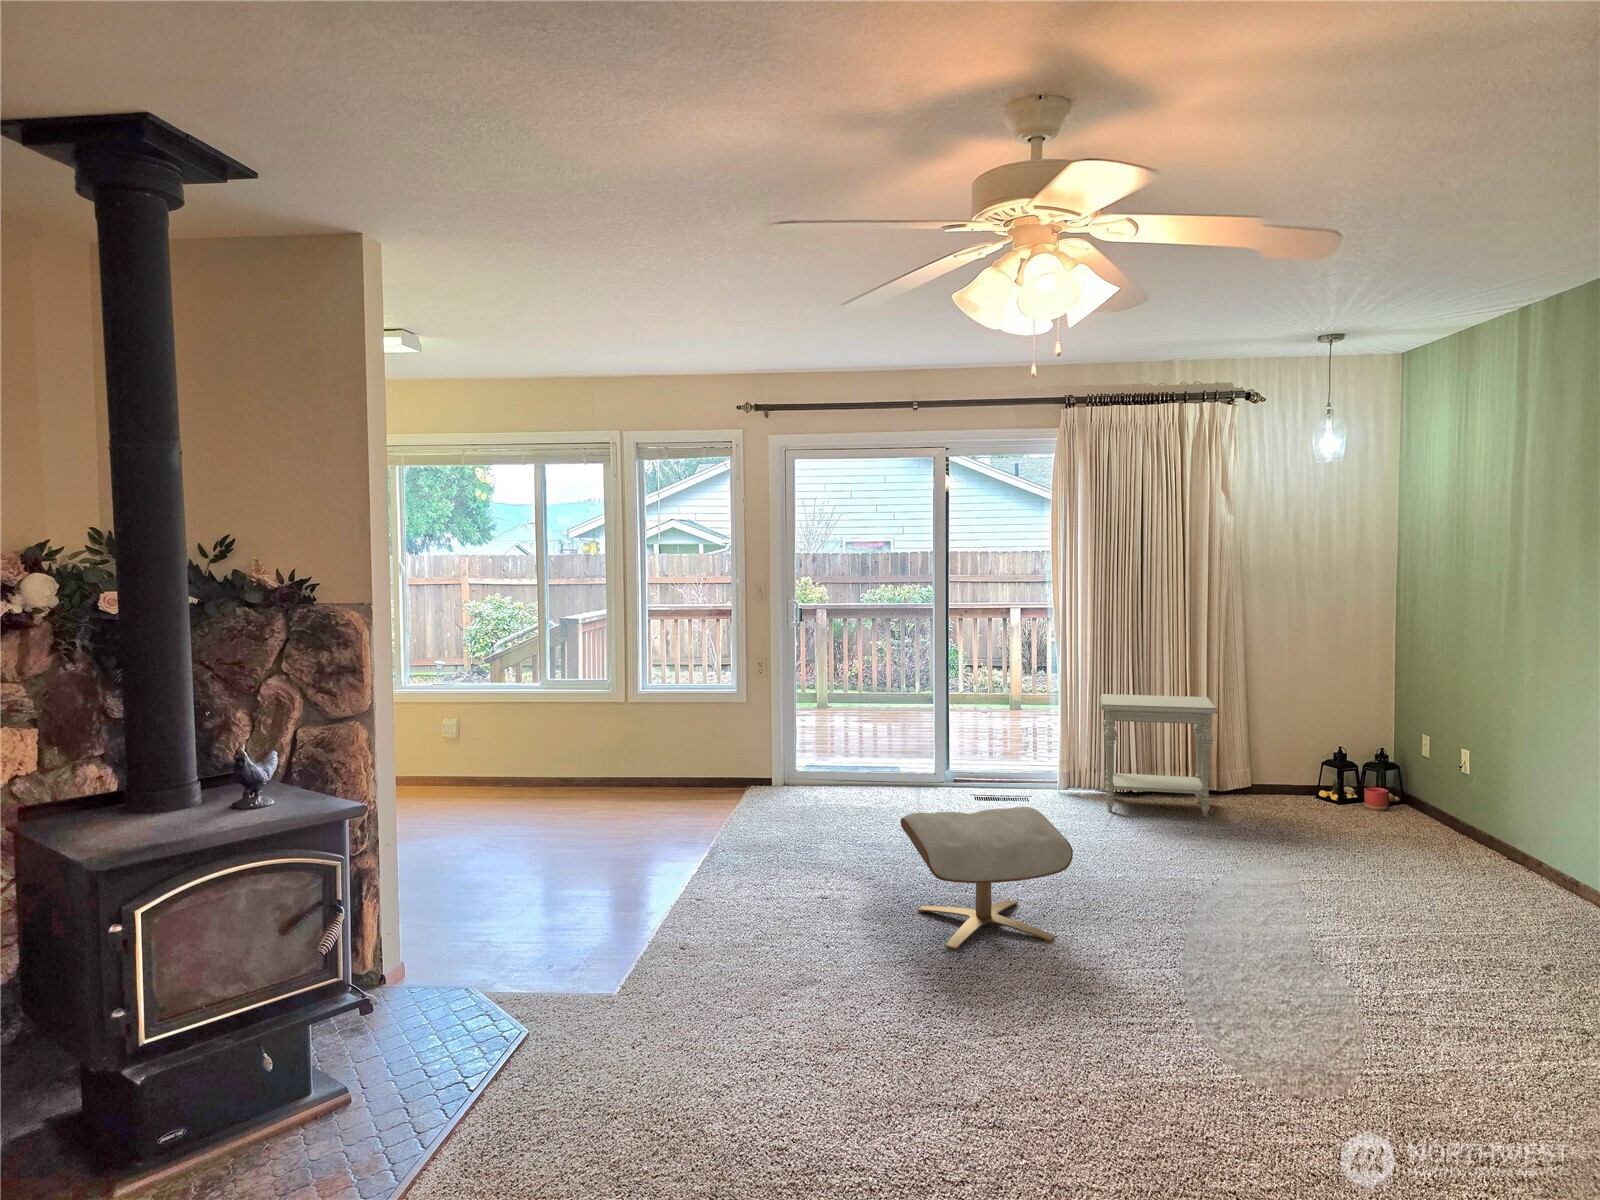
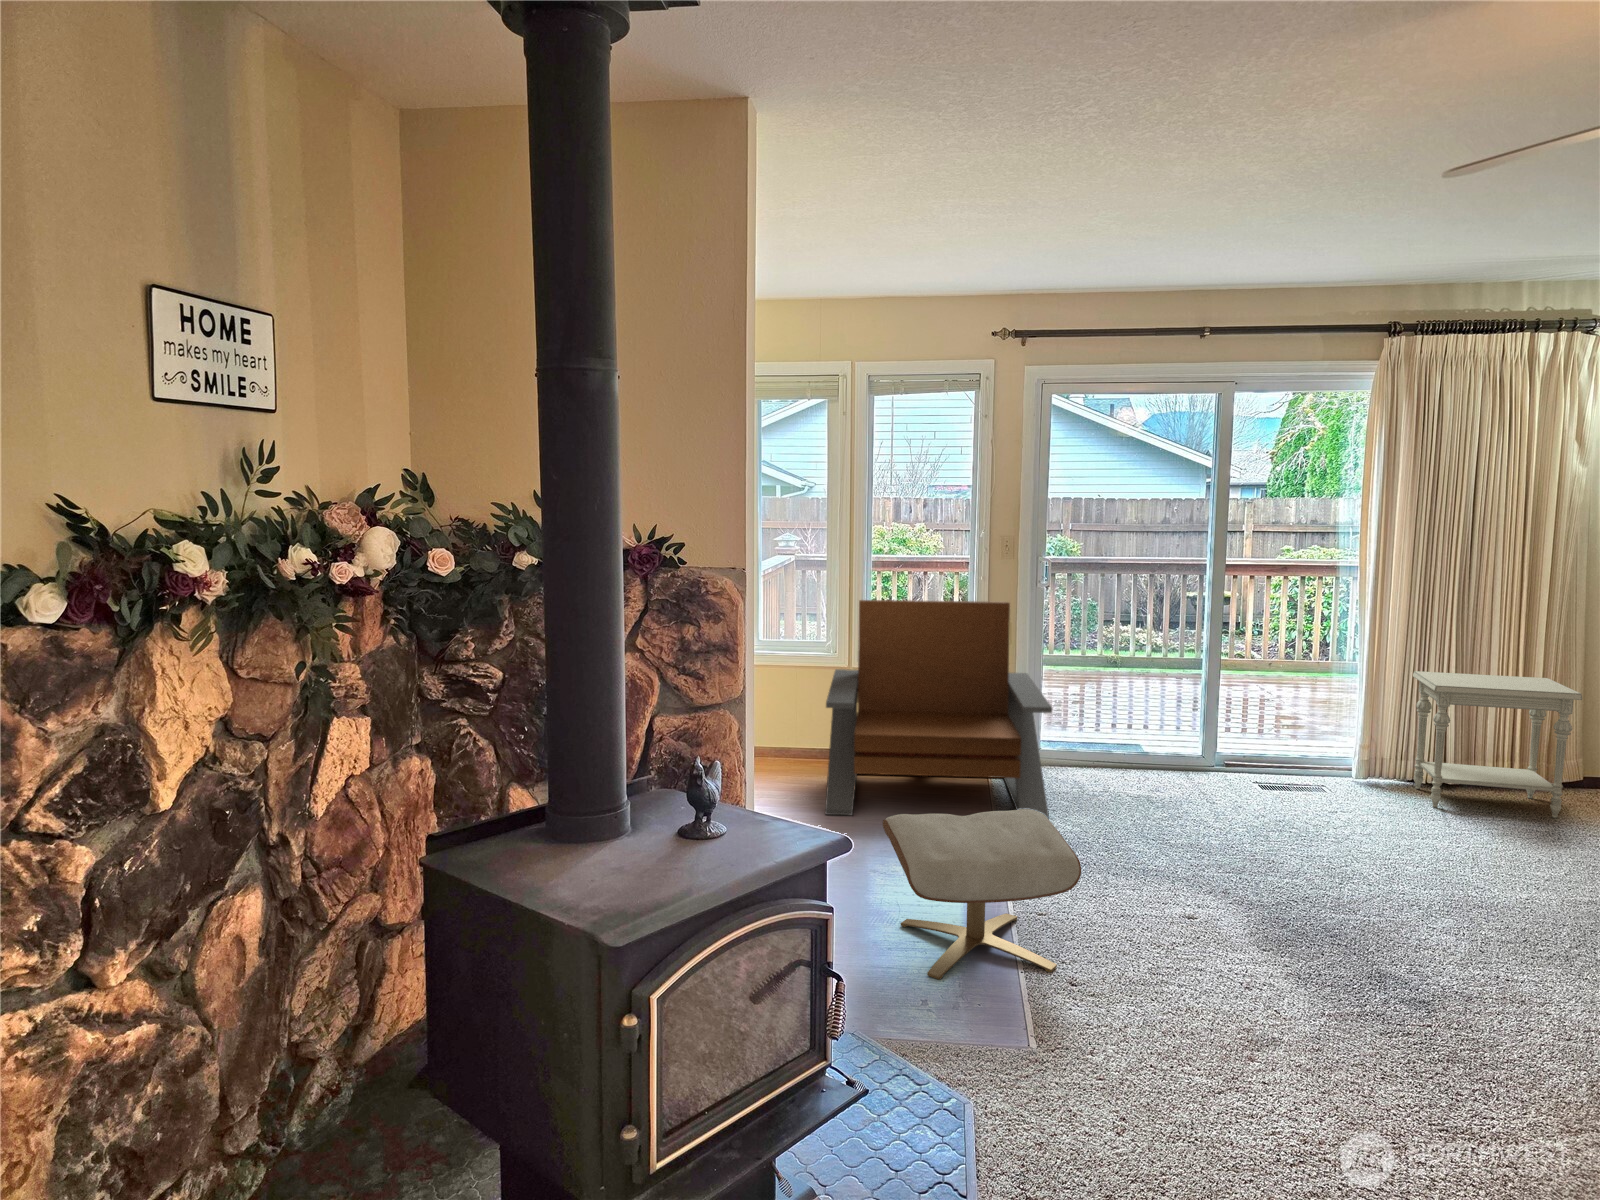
lounge chair: none [568,640,776,831] -> present [825,600,1052,818]
ottoman: present [901,807,1073,950] -> present [883,809,1081,979]

